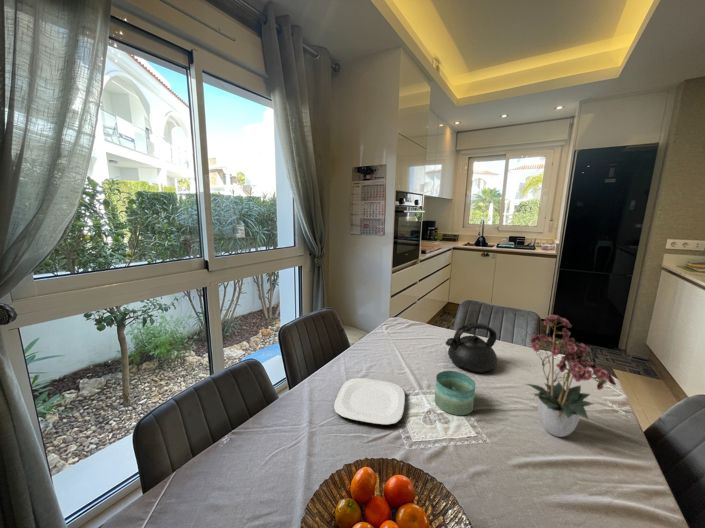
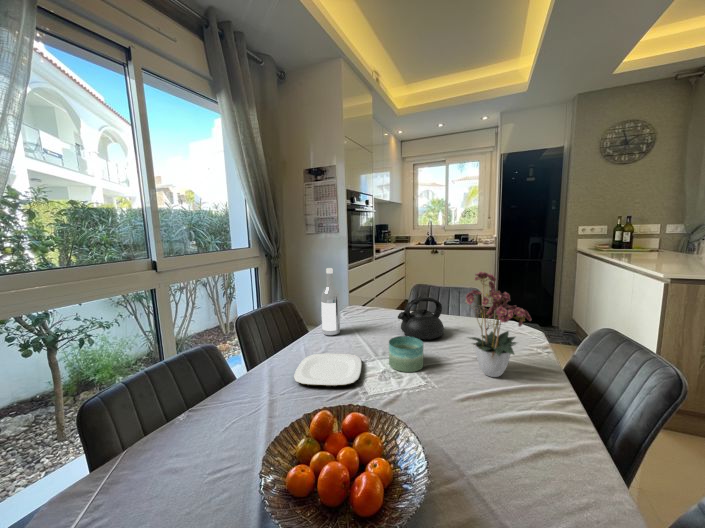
wine bottle: none [364,284,384,354] -> present [321,268,340,335]

